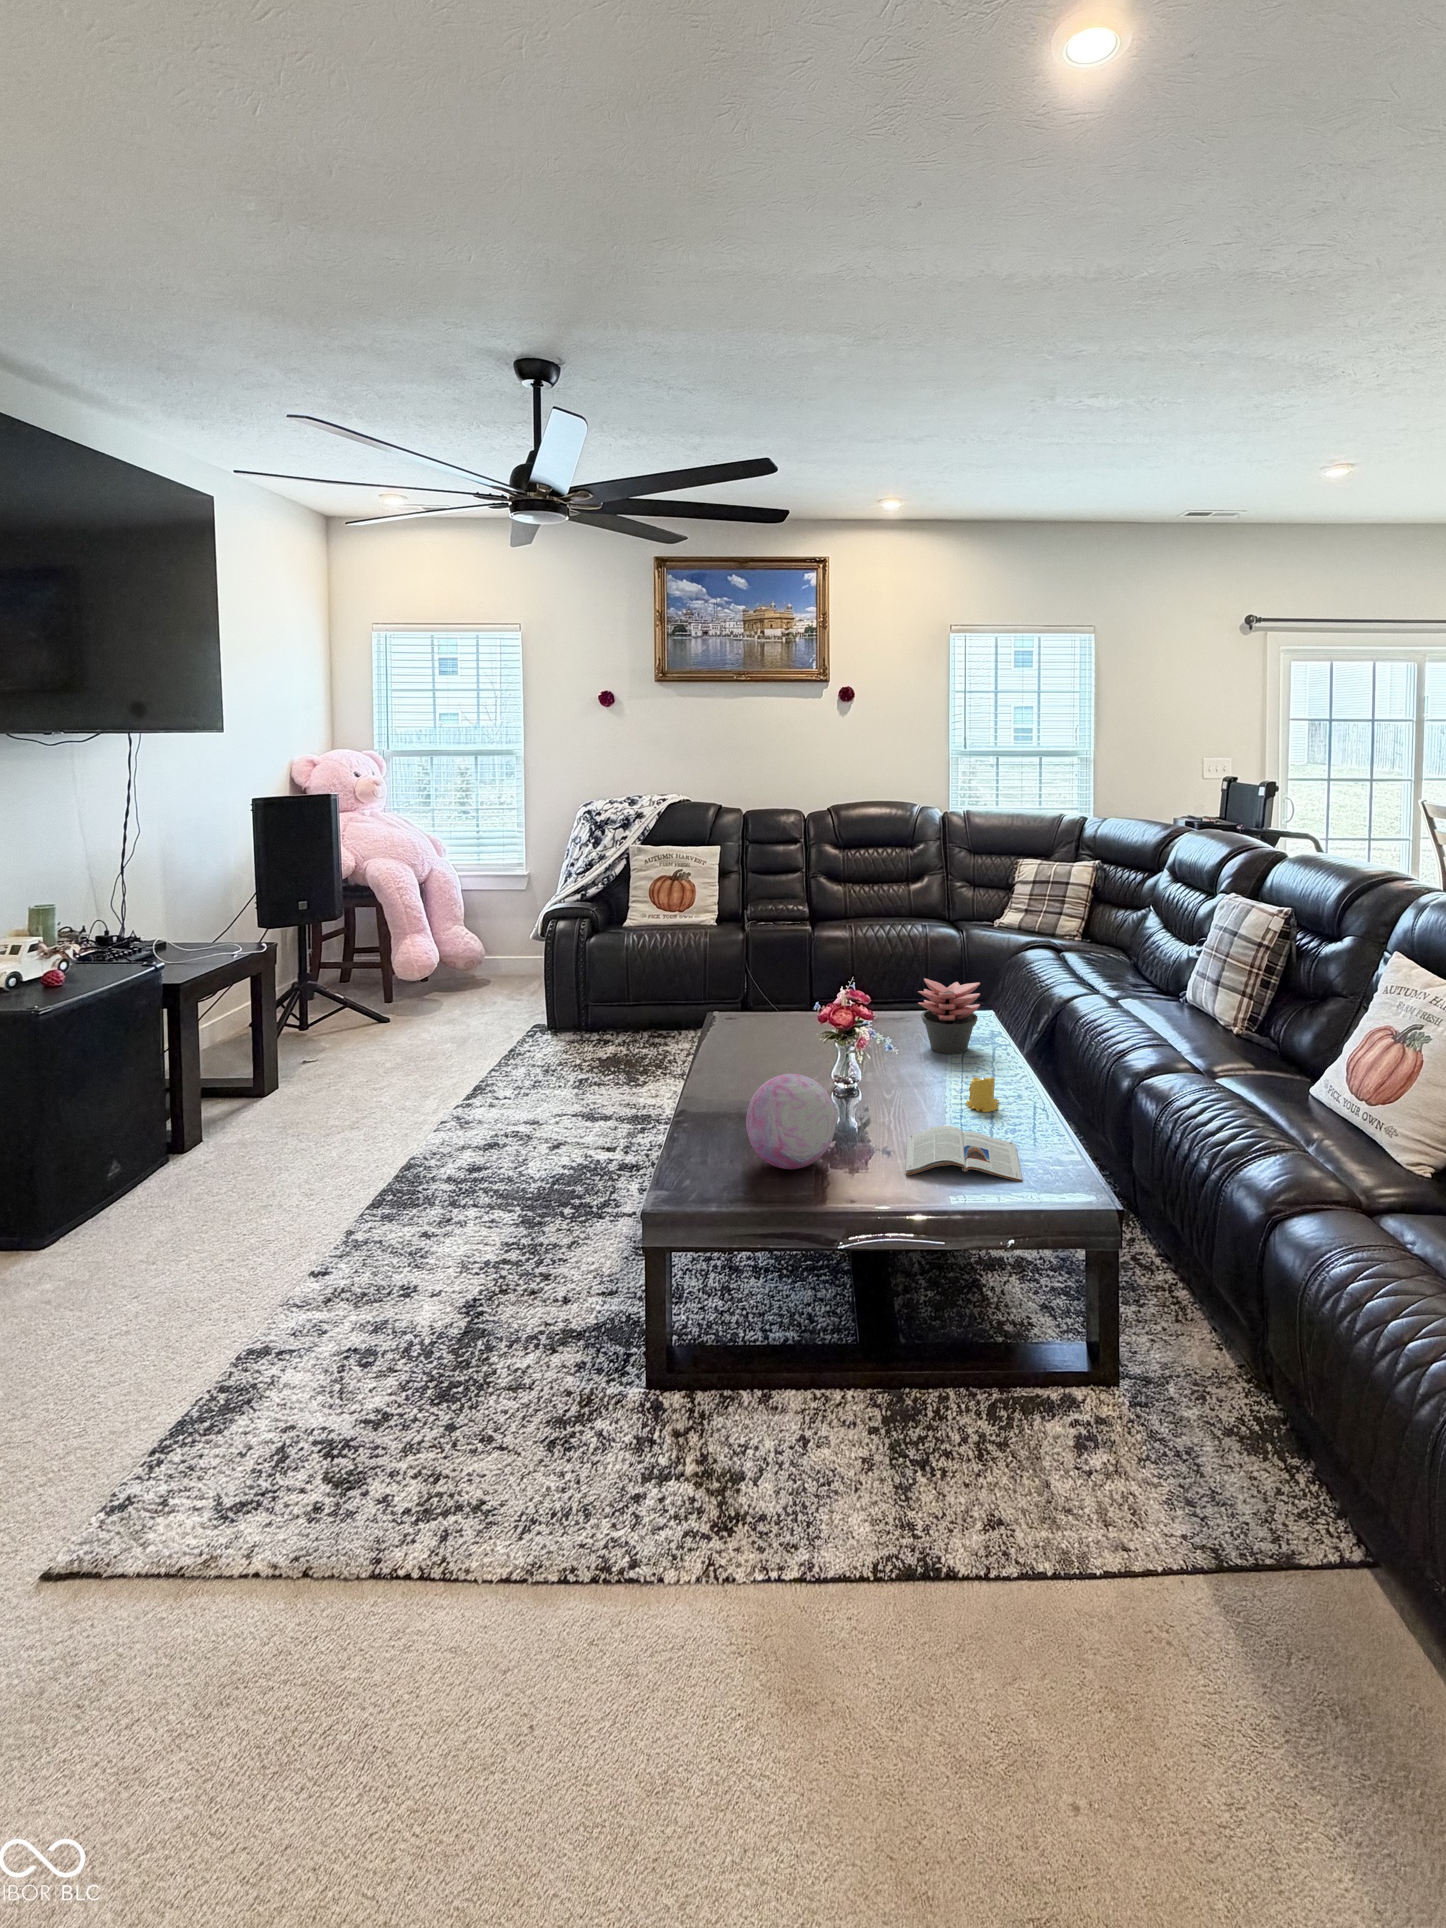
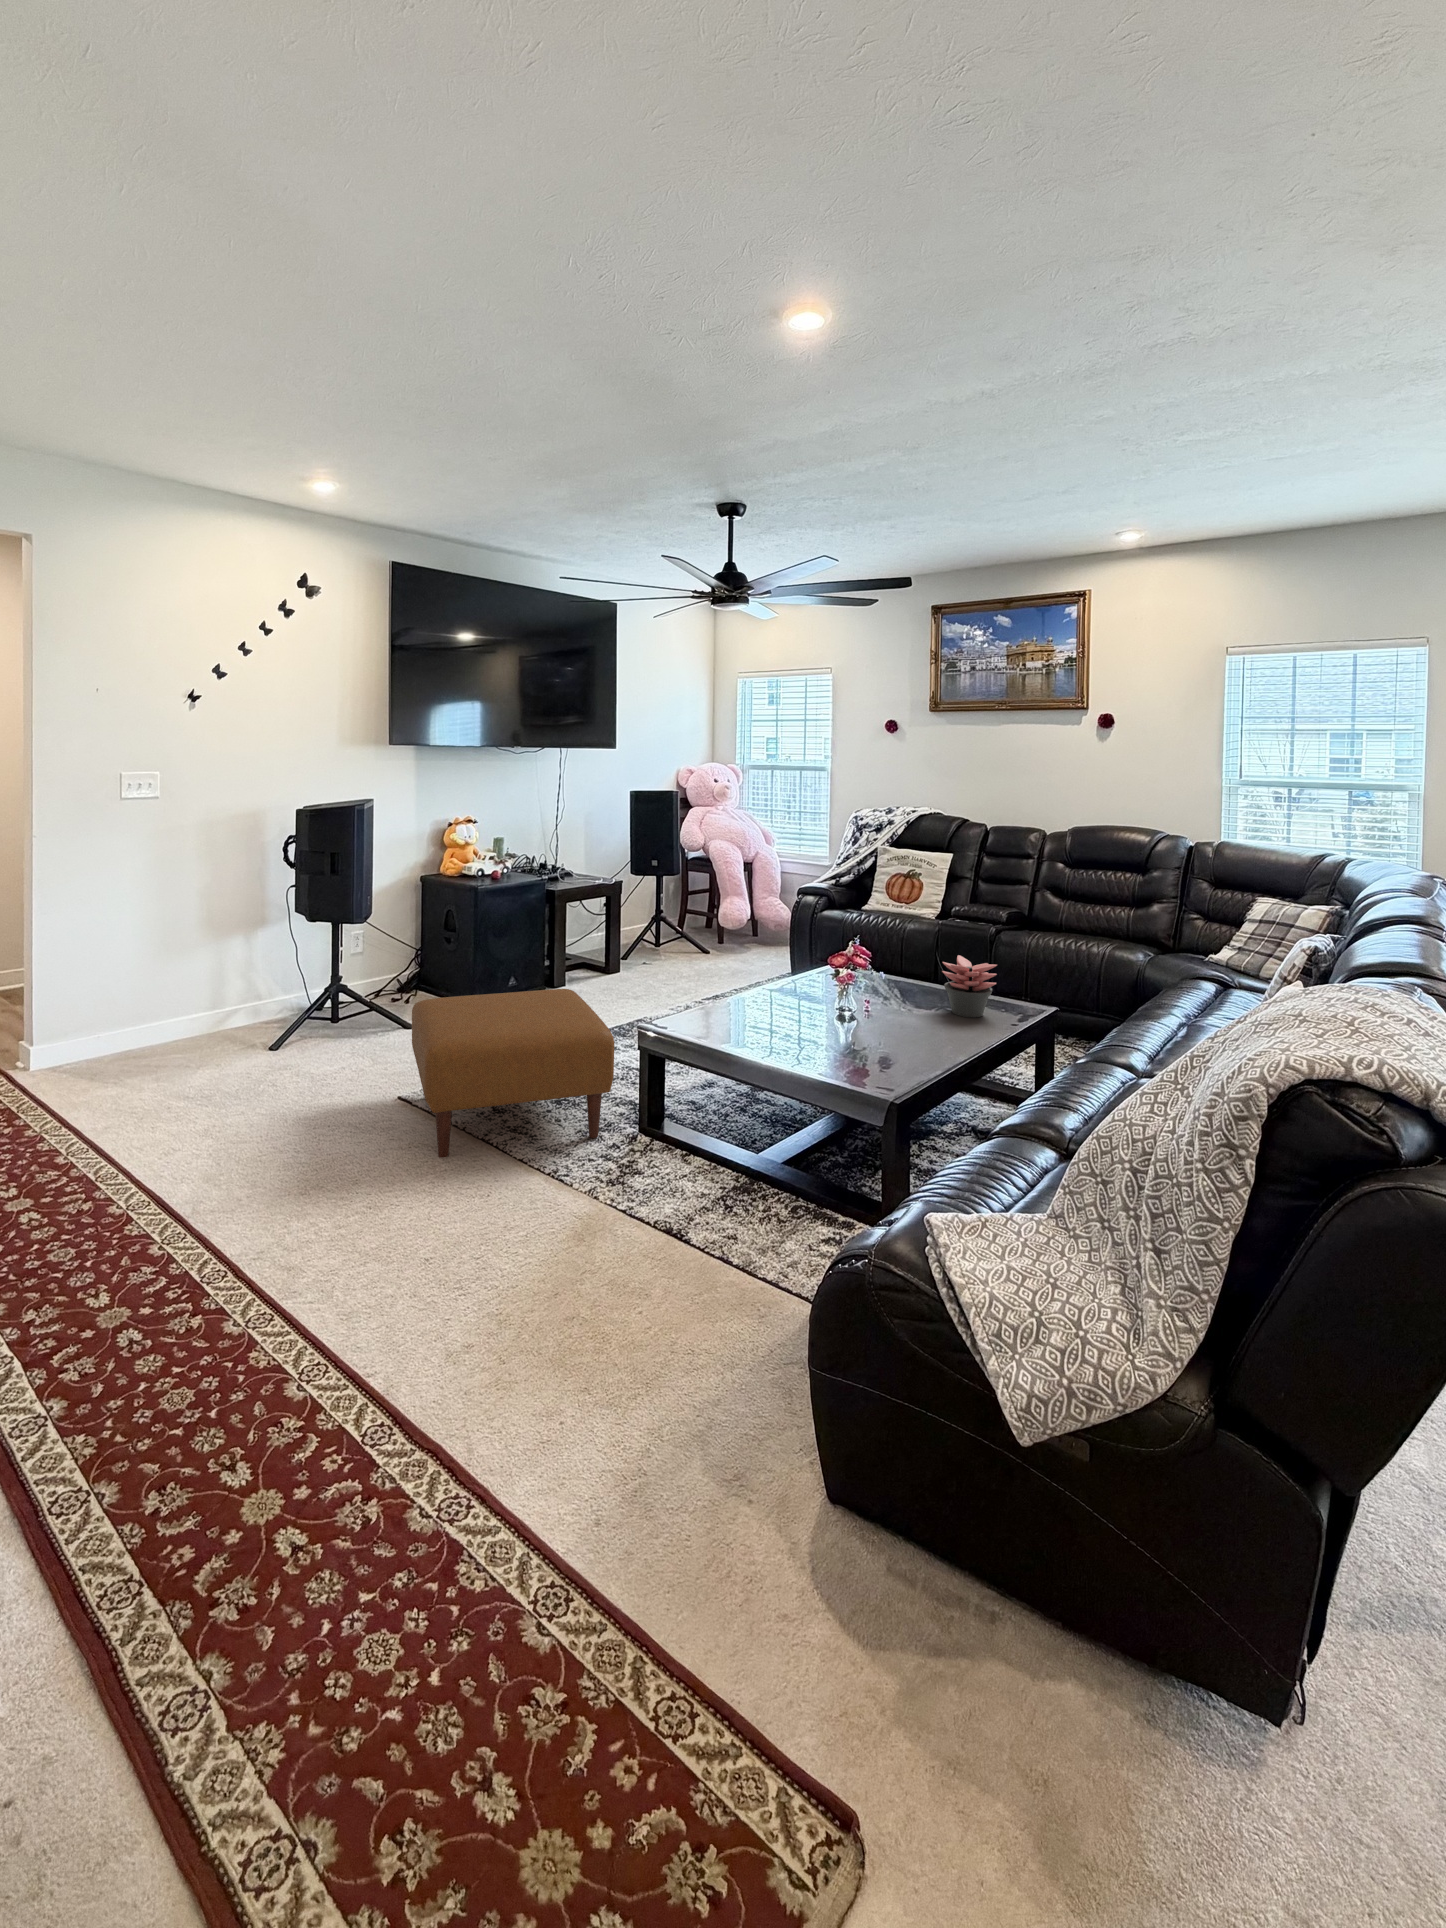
decorative orb: present [746,1074,836,1169] -> none [711,971,769,1031]
candle: present [966,1076,999,1112] -> none [904,1016,934,1045]
magazine: present [906,1126,1022,1182] -> none [793,1034,891,1072]
ottoman: none [87,1176,618,1680] -> present [412,989,614,1158]

